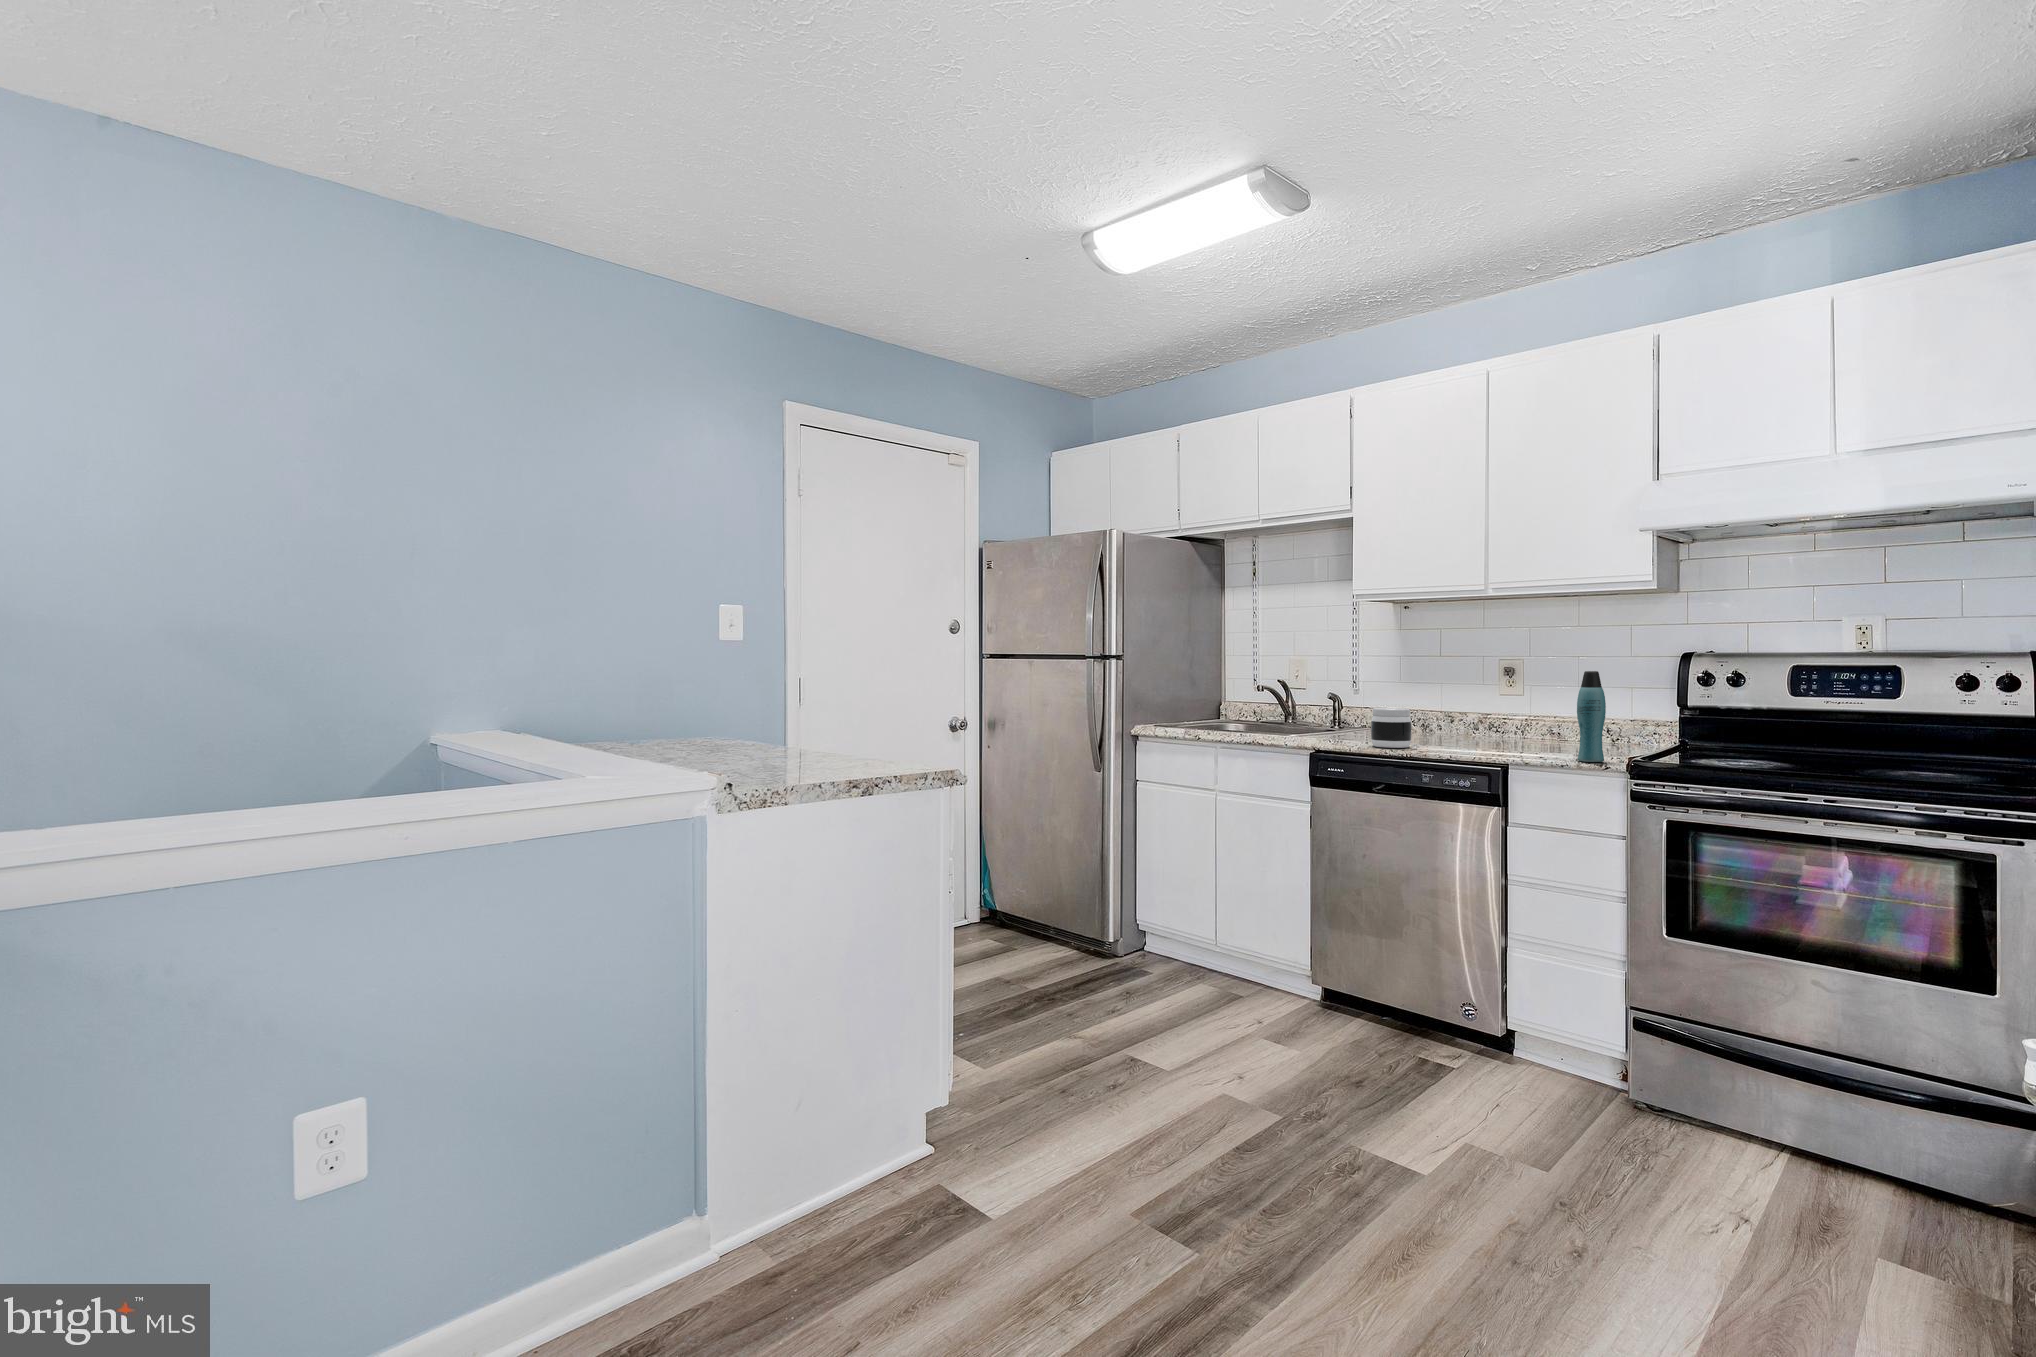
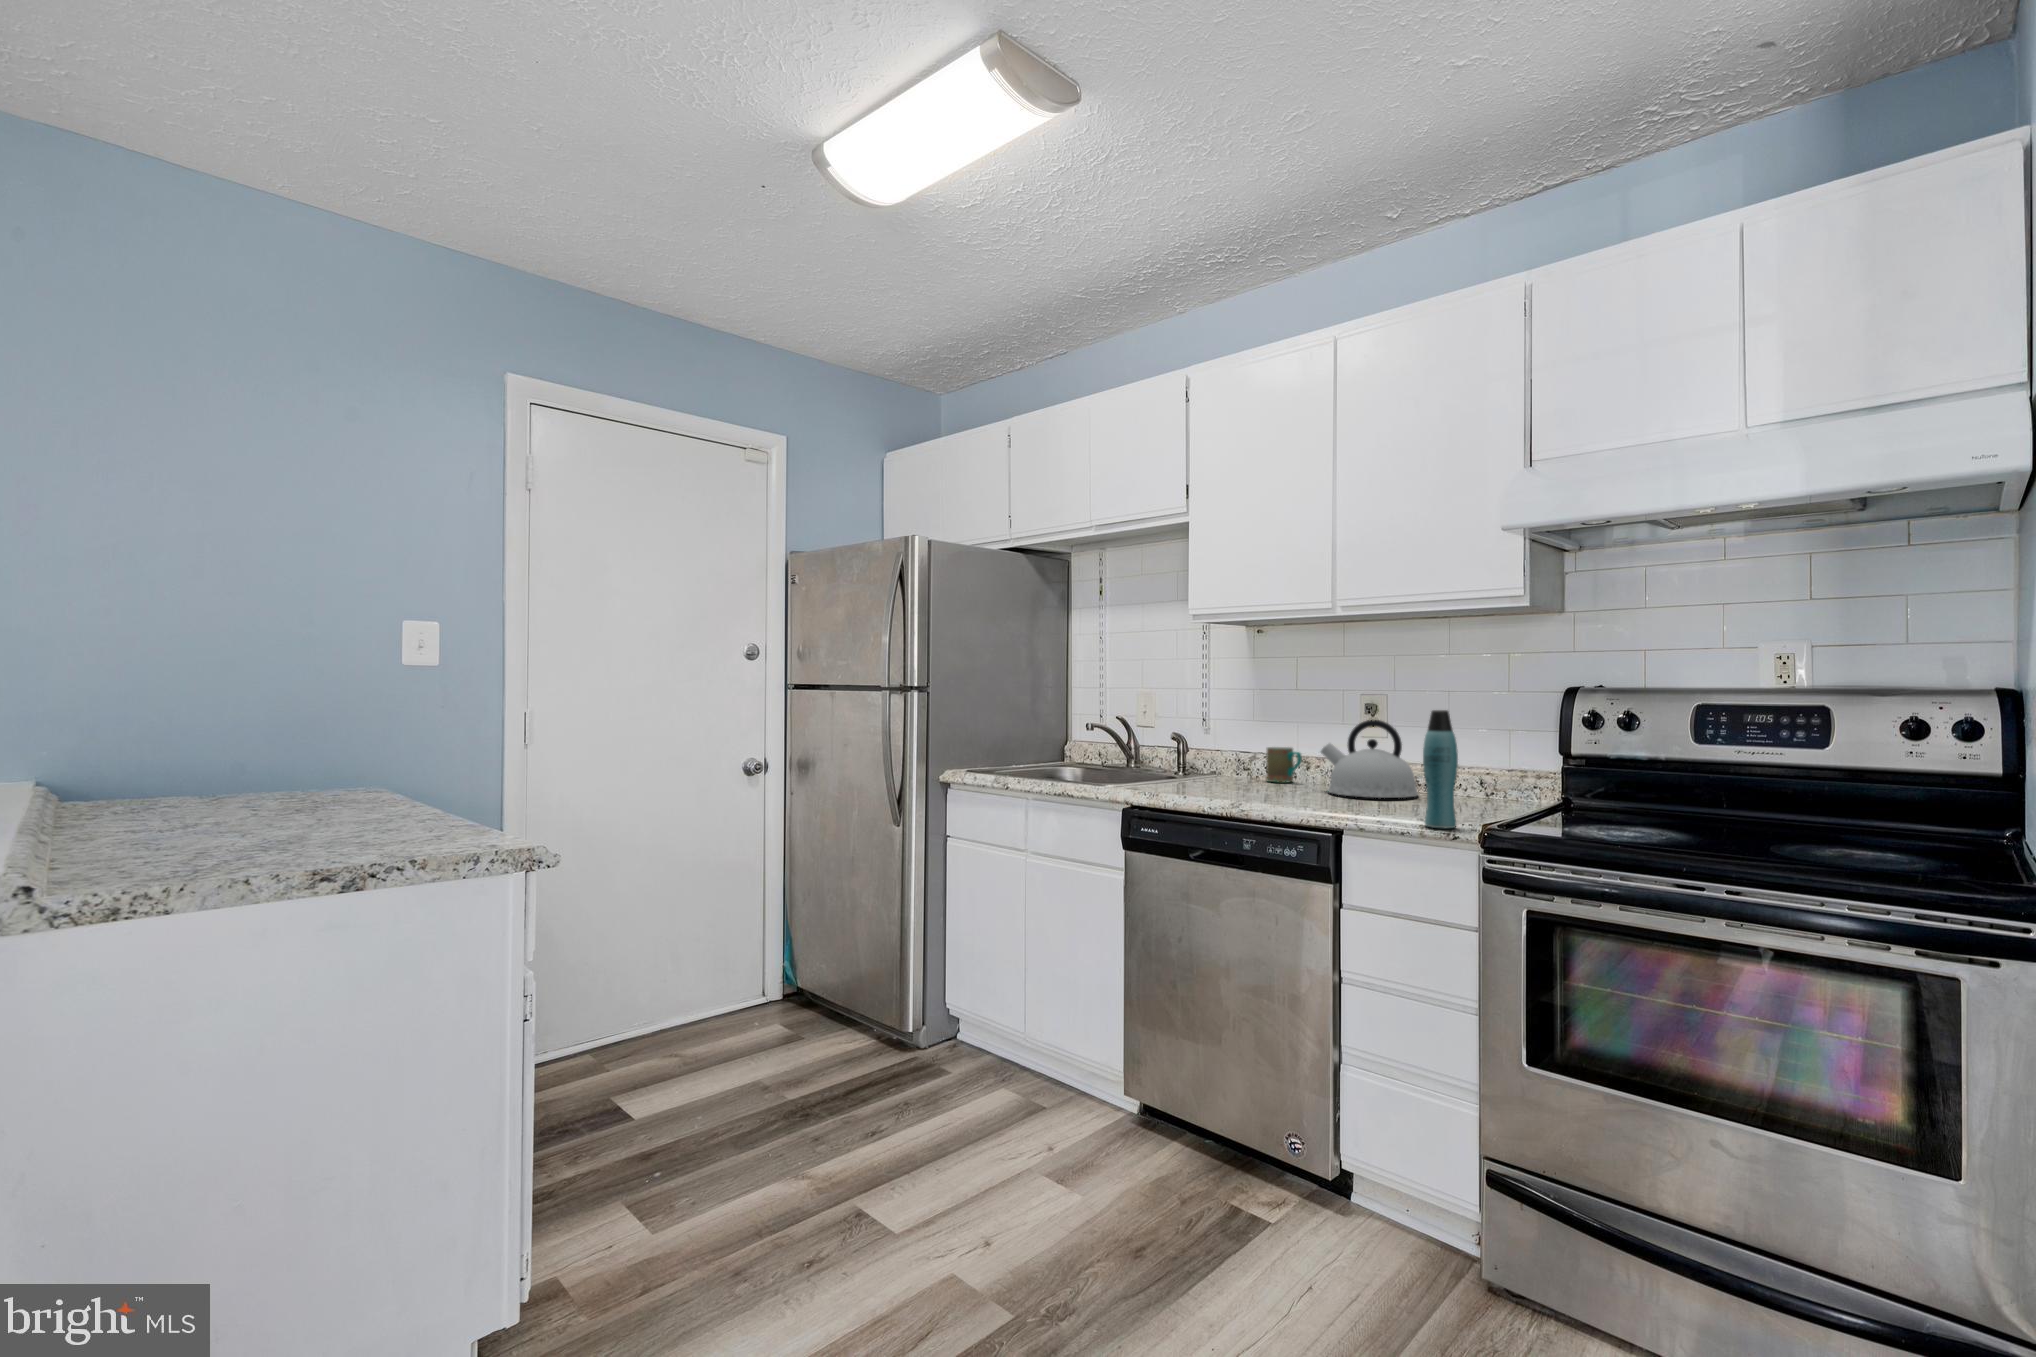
kettle: none [1470,681,1554,743] -> present [1321,720,1418,798]
mug: none [1417,704,1449,733] -> present [1266,747,1302,782]
jar: present [1371,708,1411,748] -> none [1188,753,1235,804]

